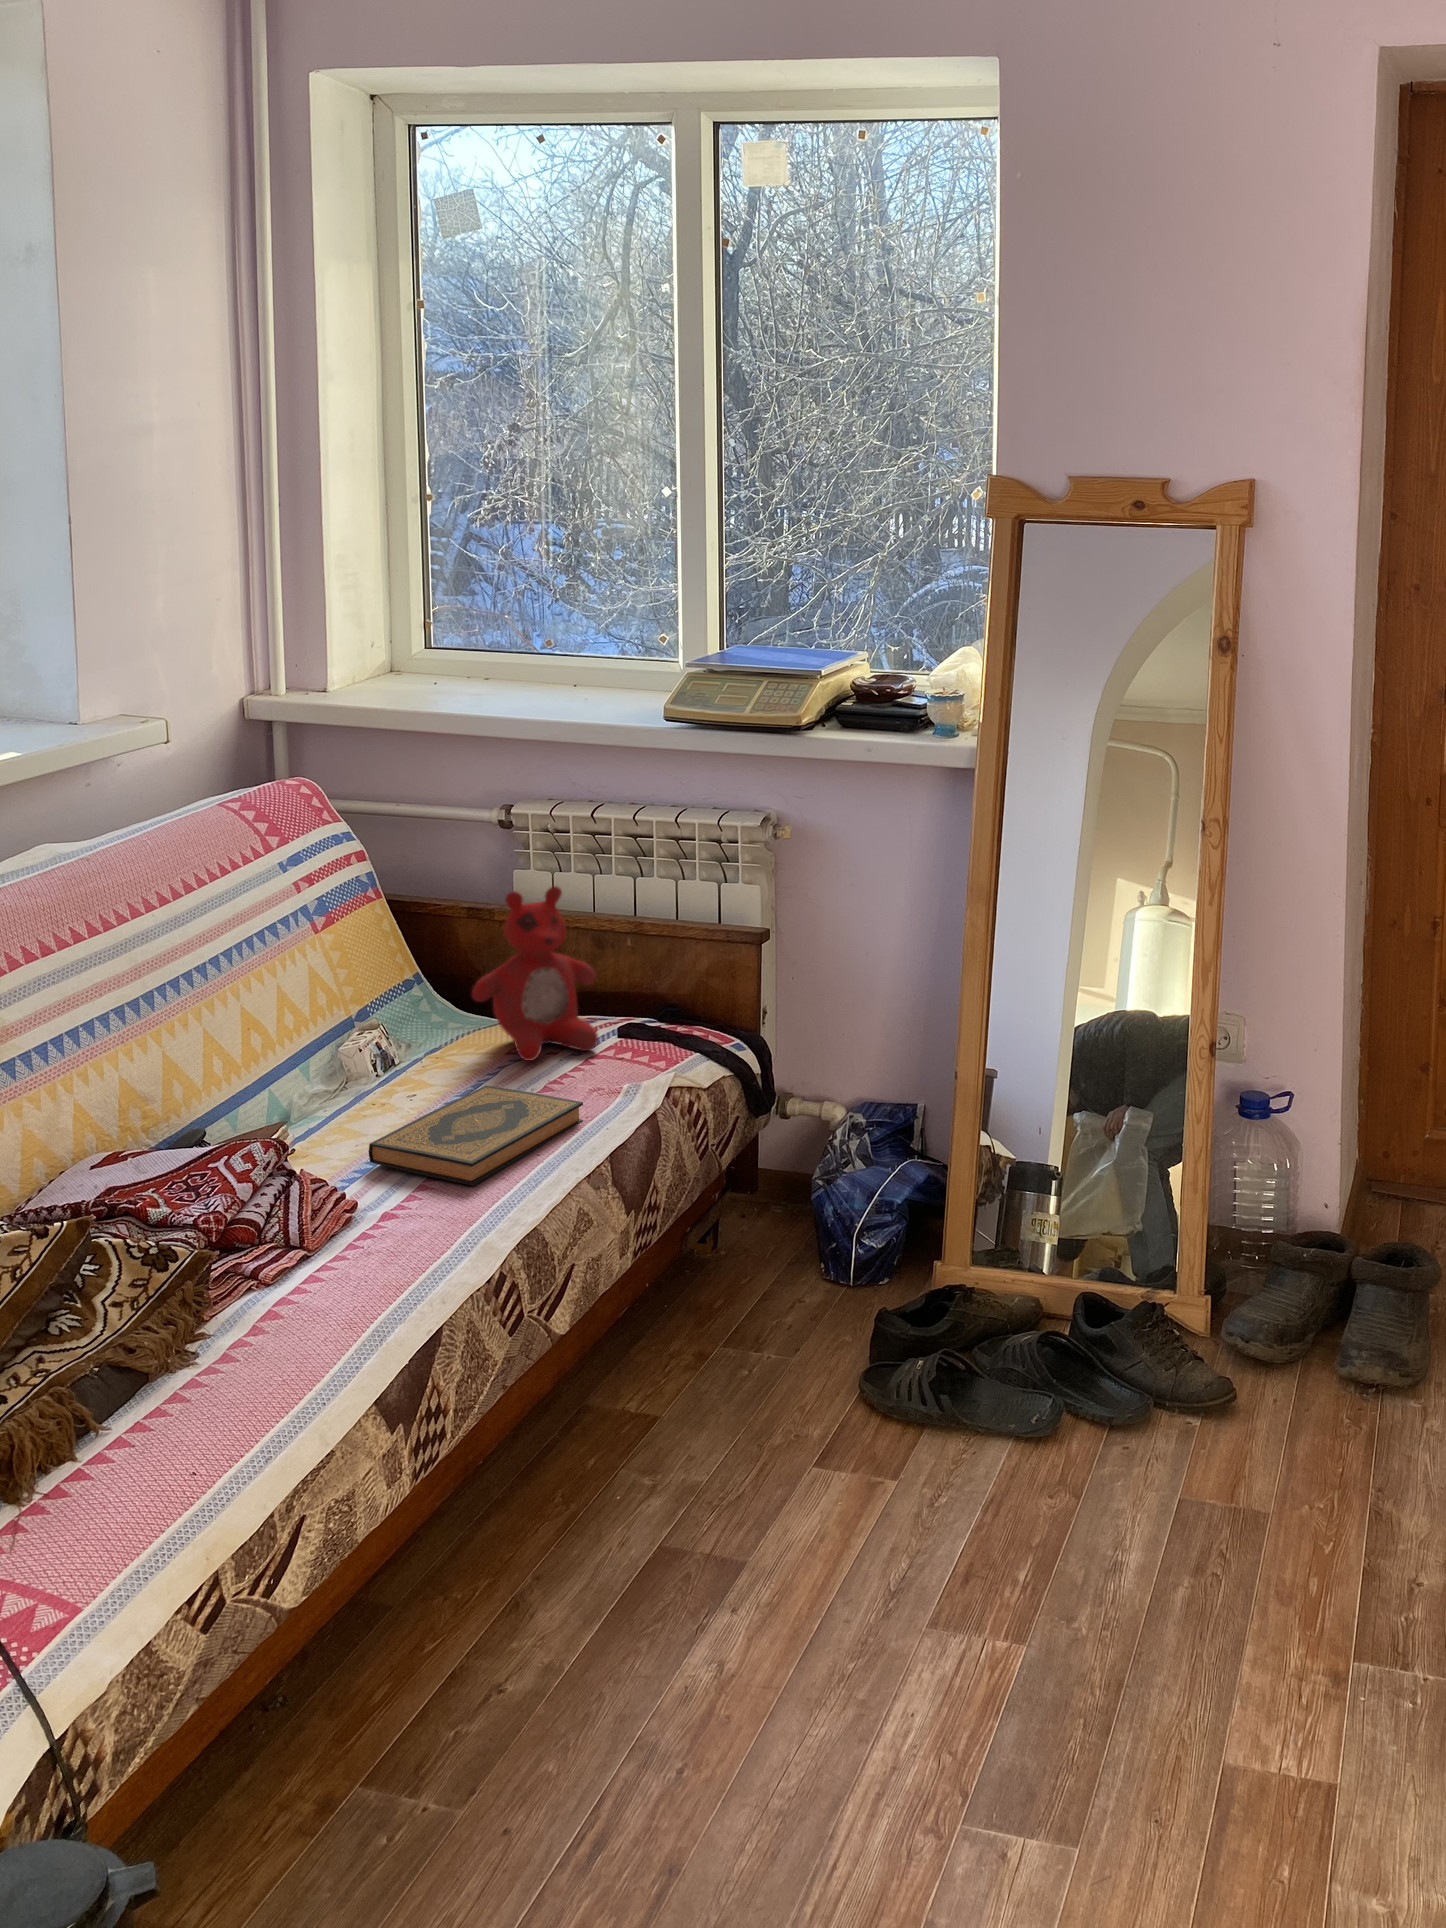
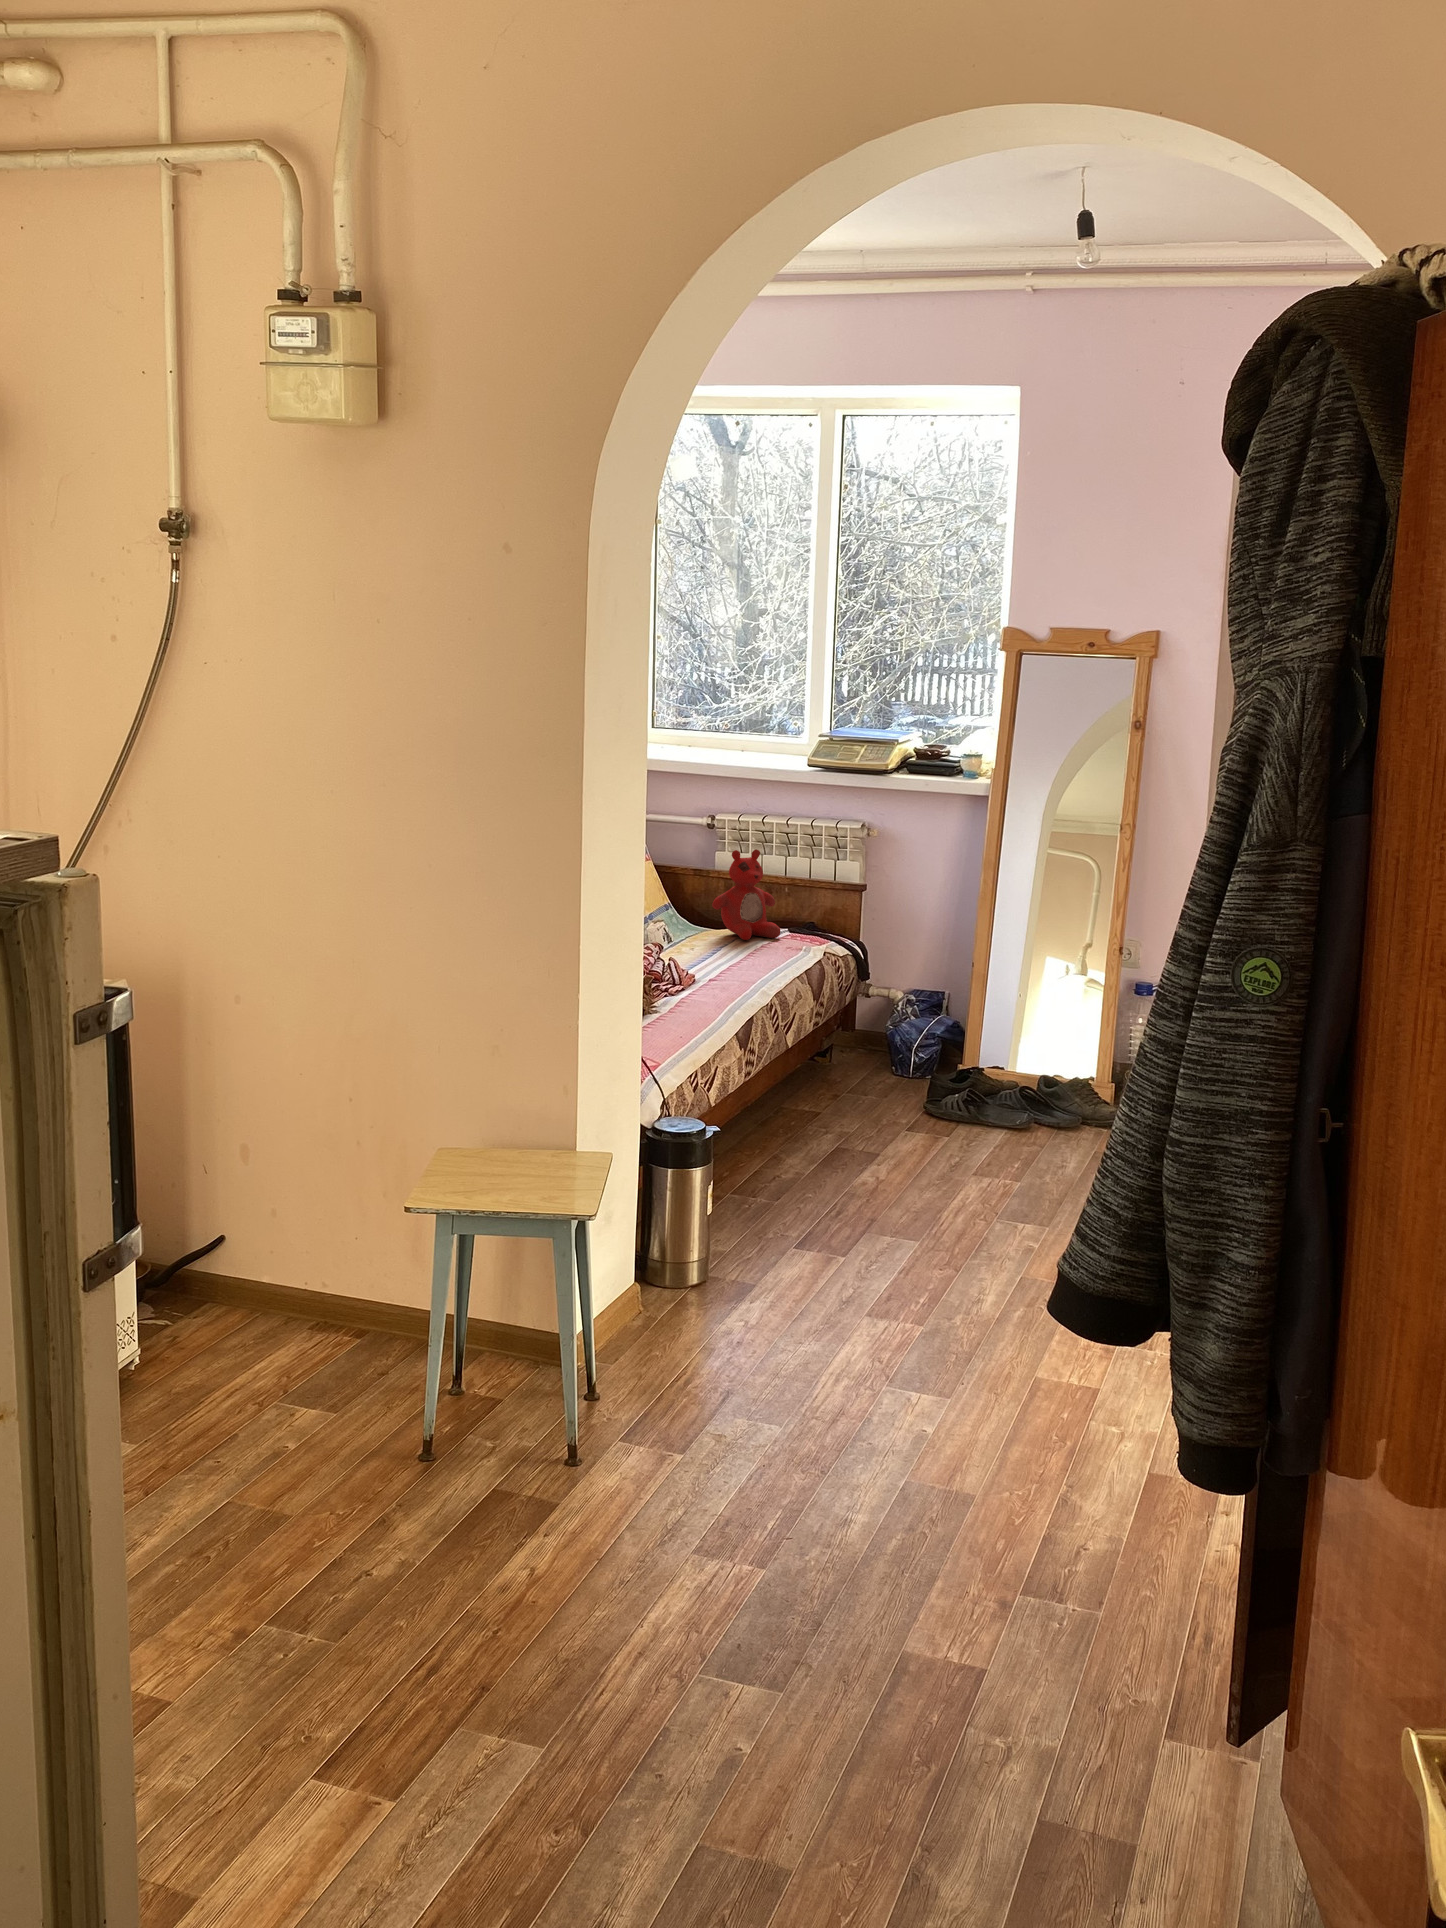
hardback book: present [369,1086,583,1186] -> none [688,943,788,975]

